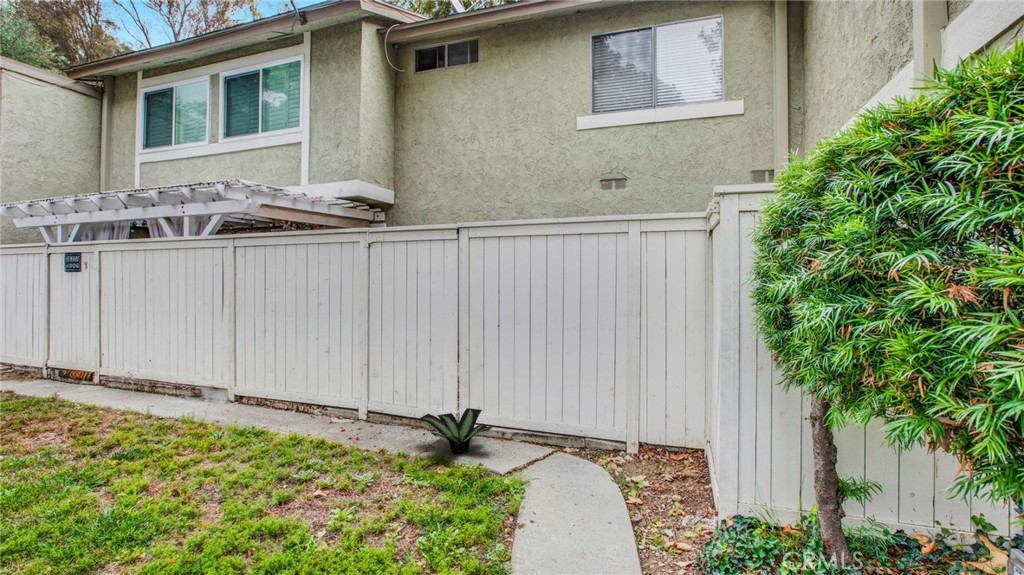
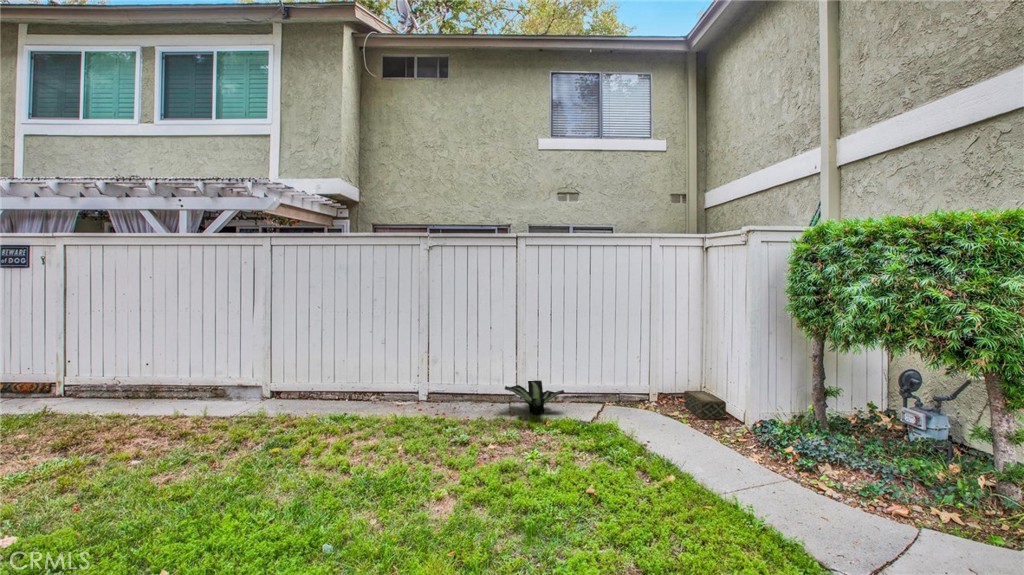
woven basket: none [668,444,708,498] -> present [684,391,726,419]

